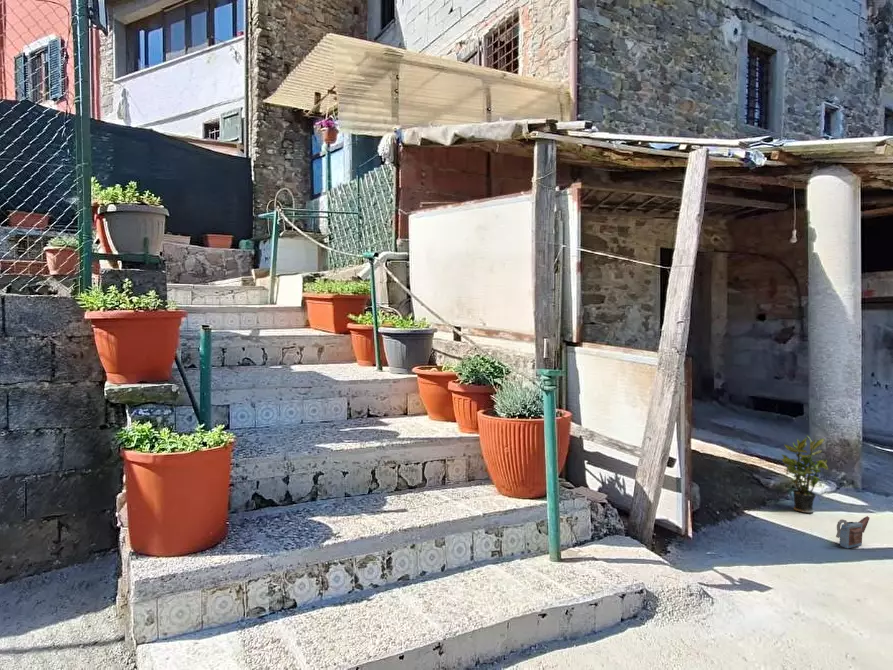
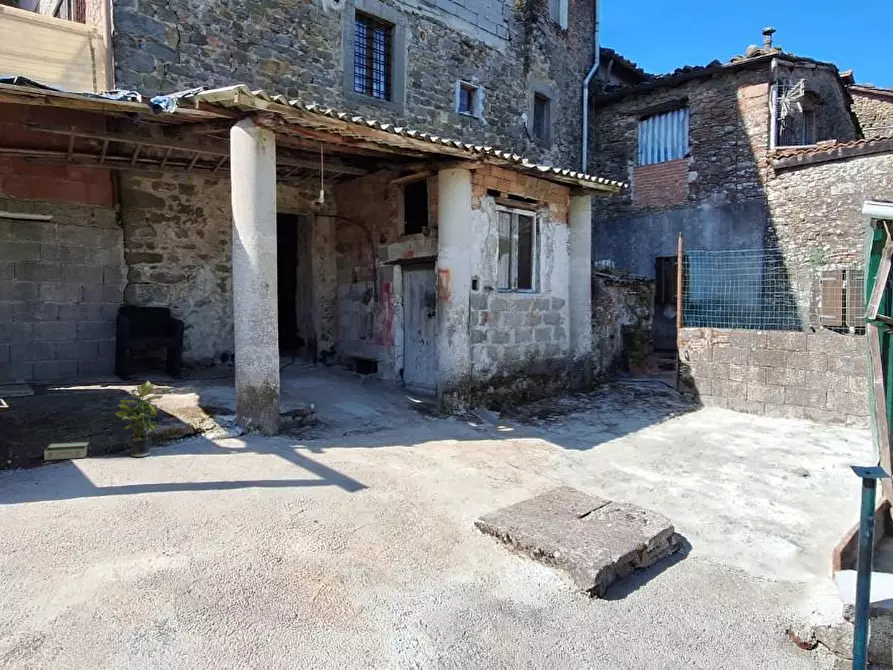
toolbox: none [717,494,762,512] -> present [44,442,89,460]
watering can: present [836,516,869,548] -> none [73,456,131,489]

